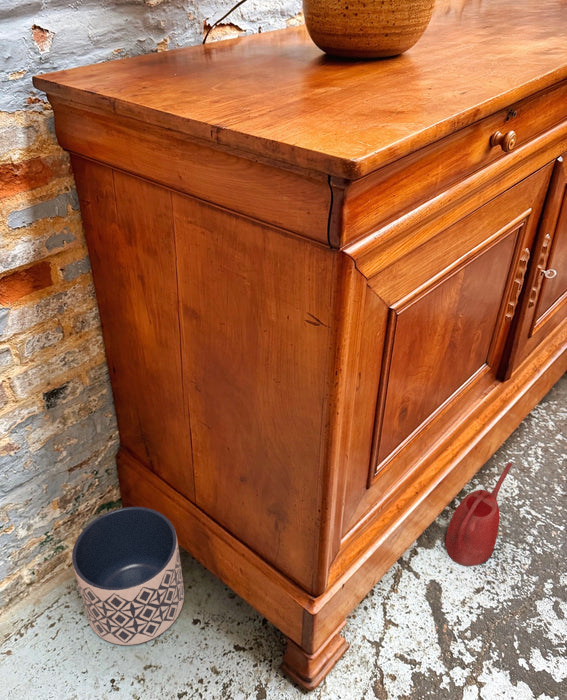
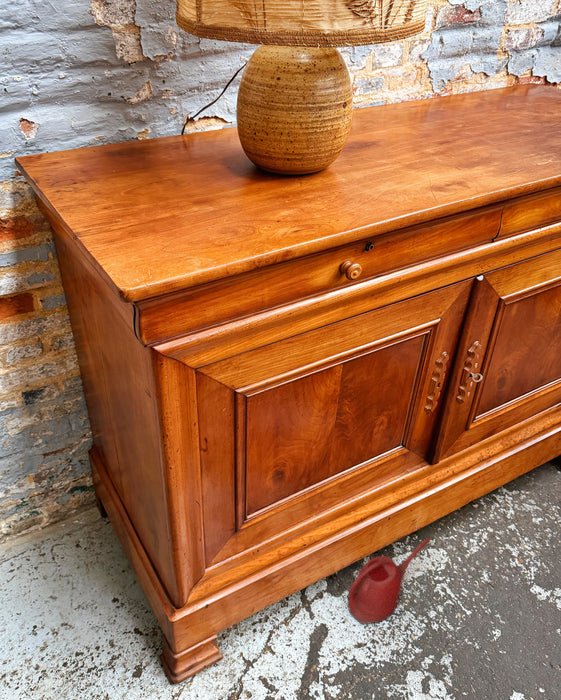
planter: present [72,507,184,645] -> none [22,494,117,605]

